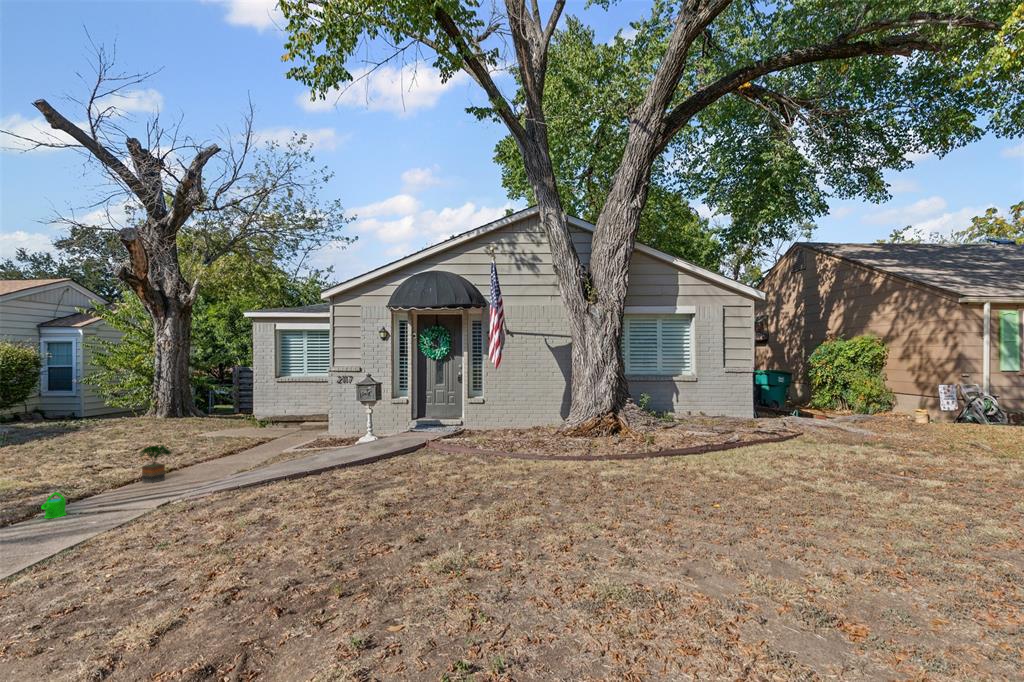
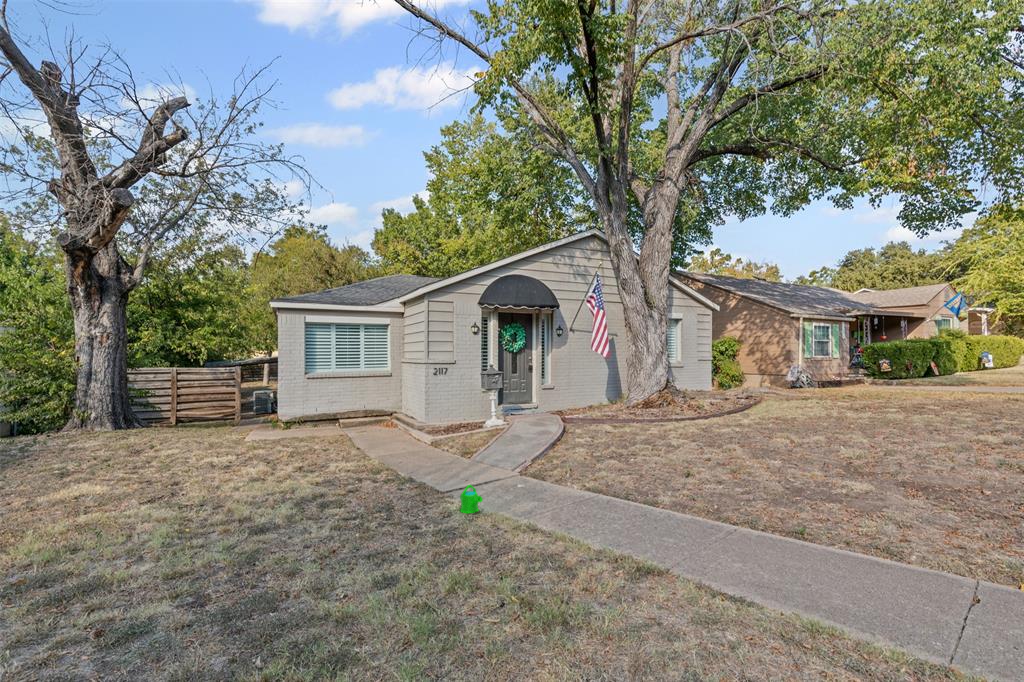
potted tree: present [140,445,171,483] -> none [408,436,436,478]

